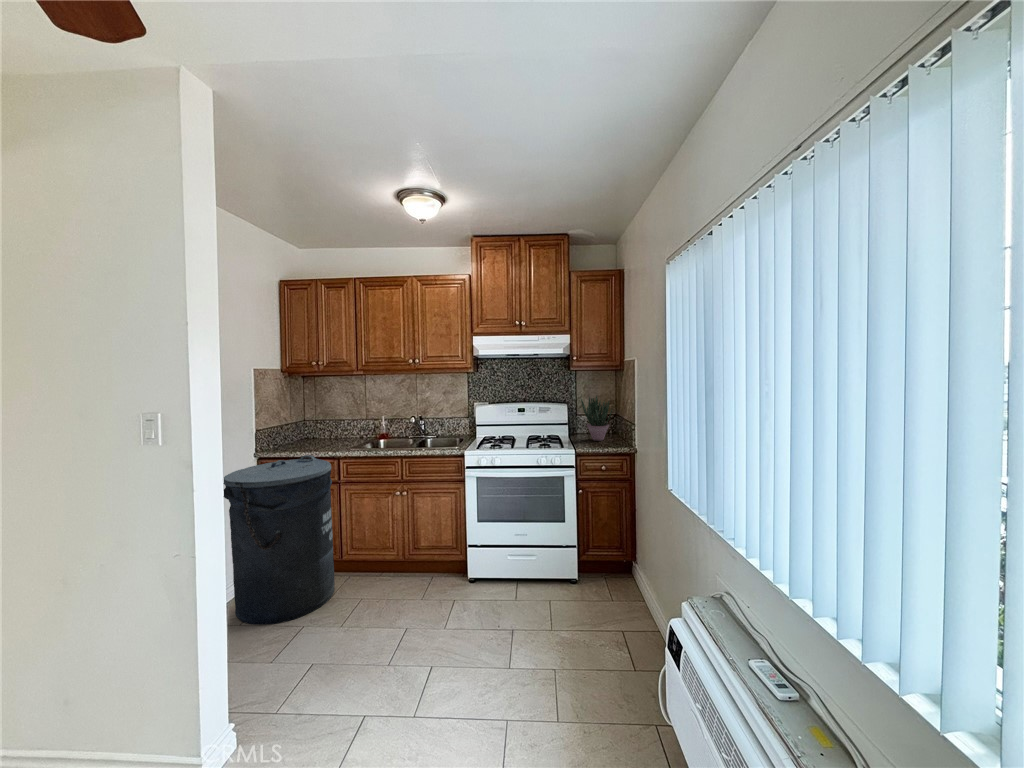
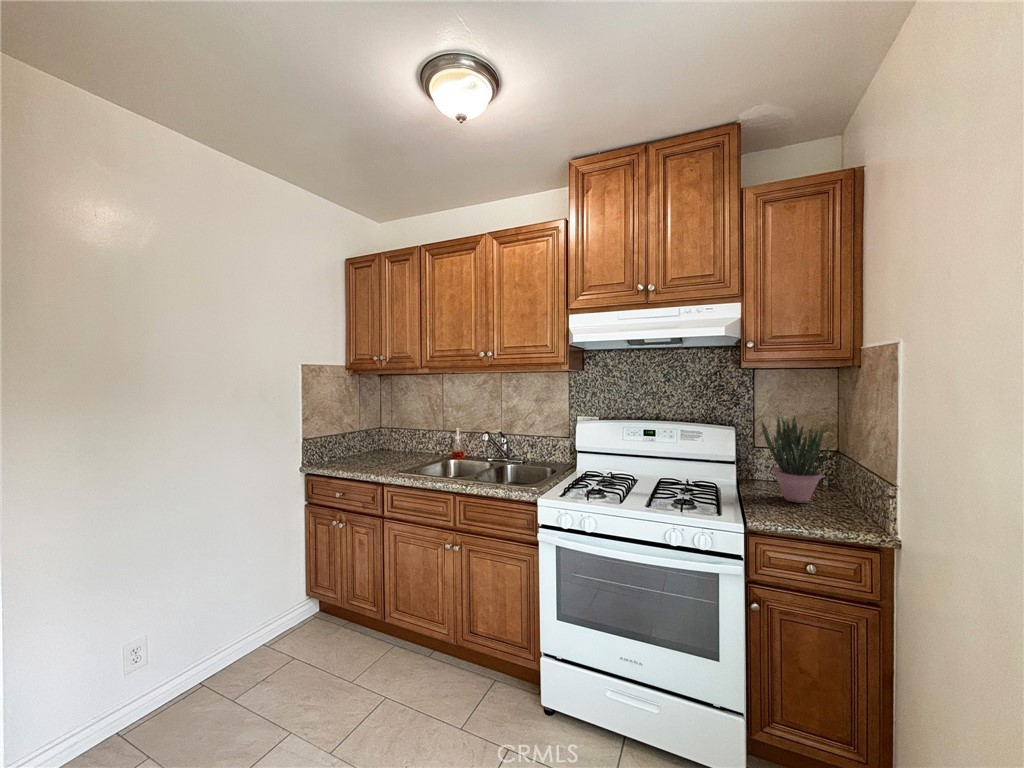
trash can: present [224,455,335,625] -> none [220,478,365,716]

